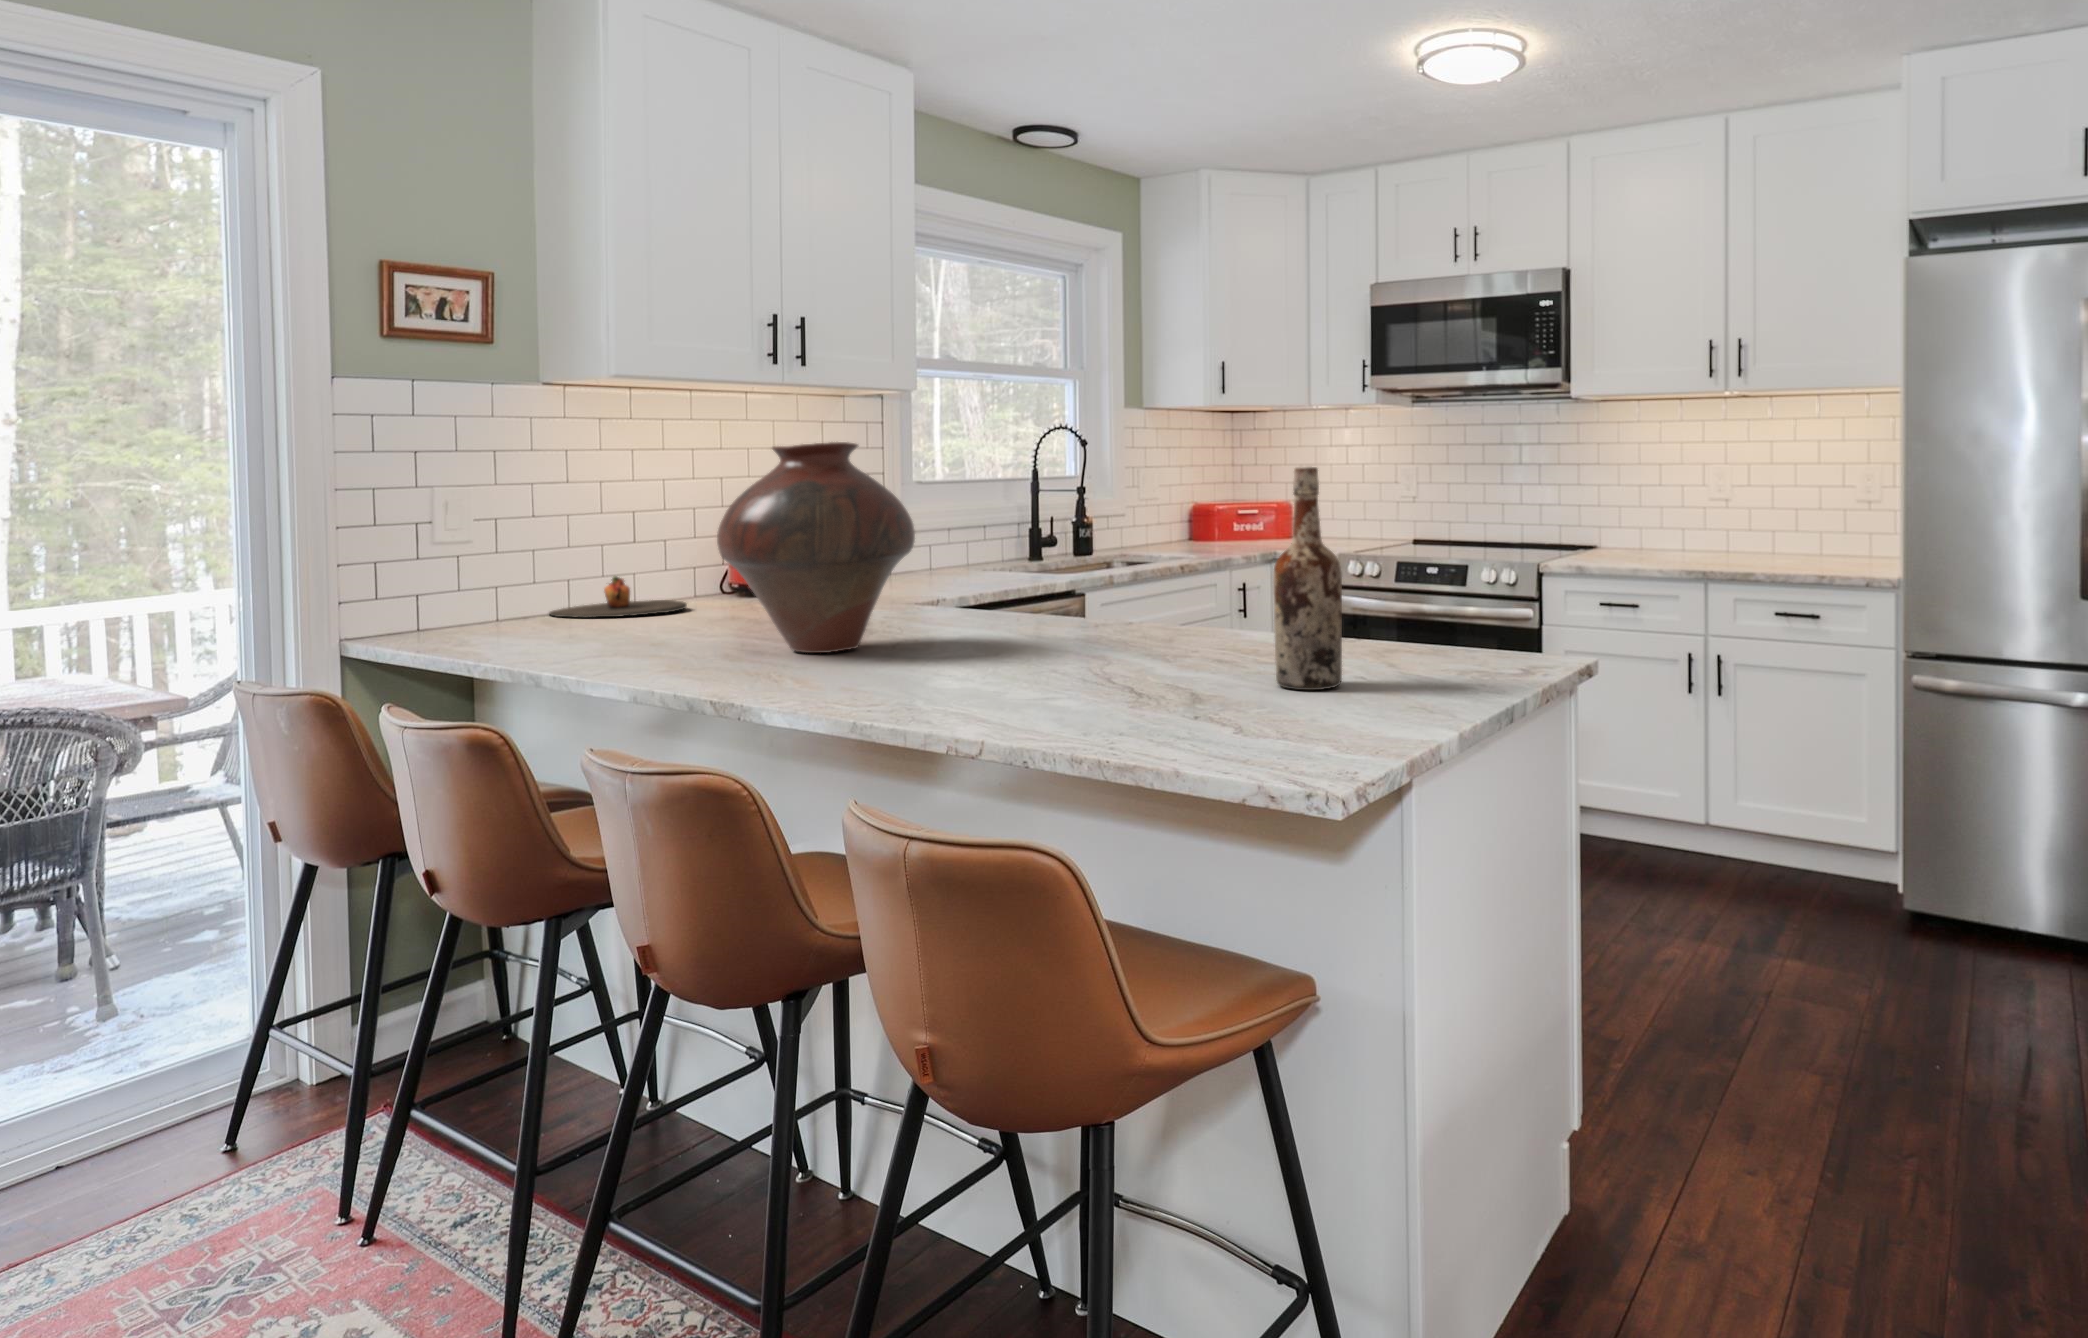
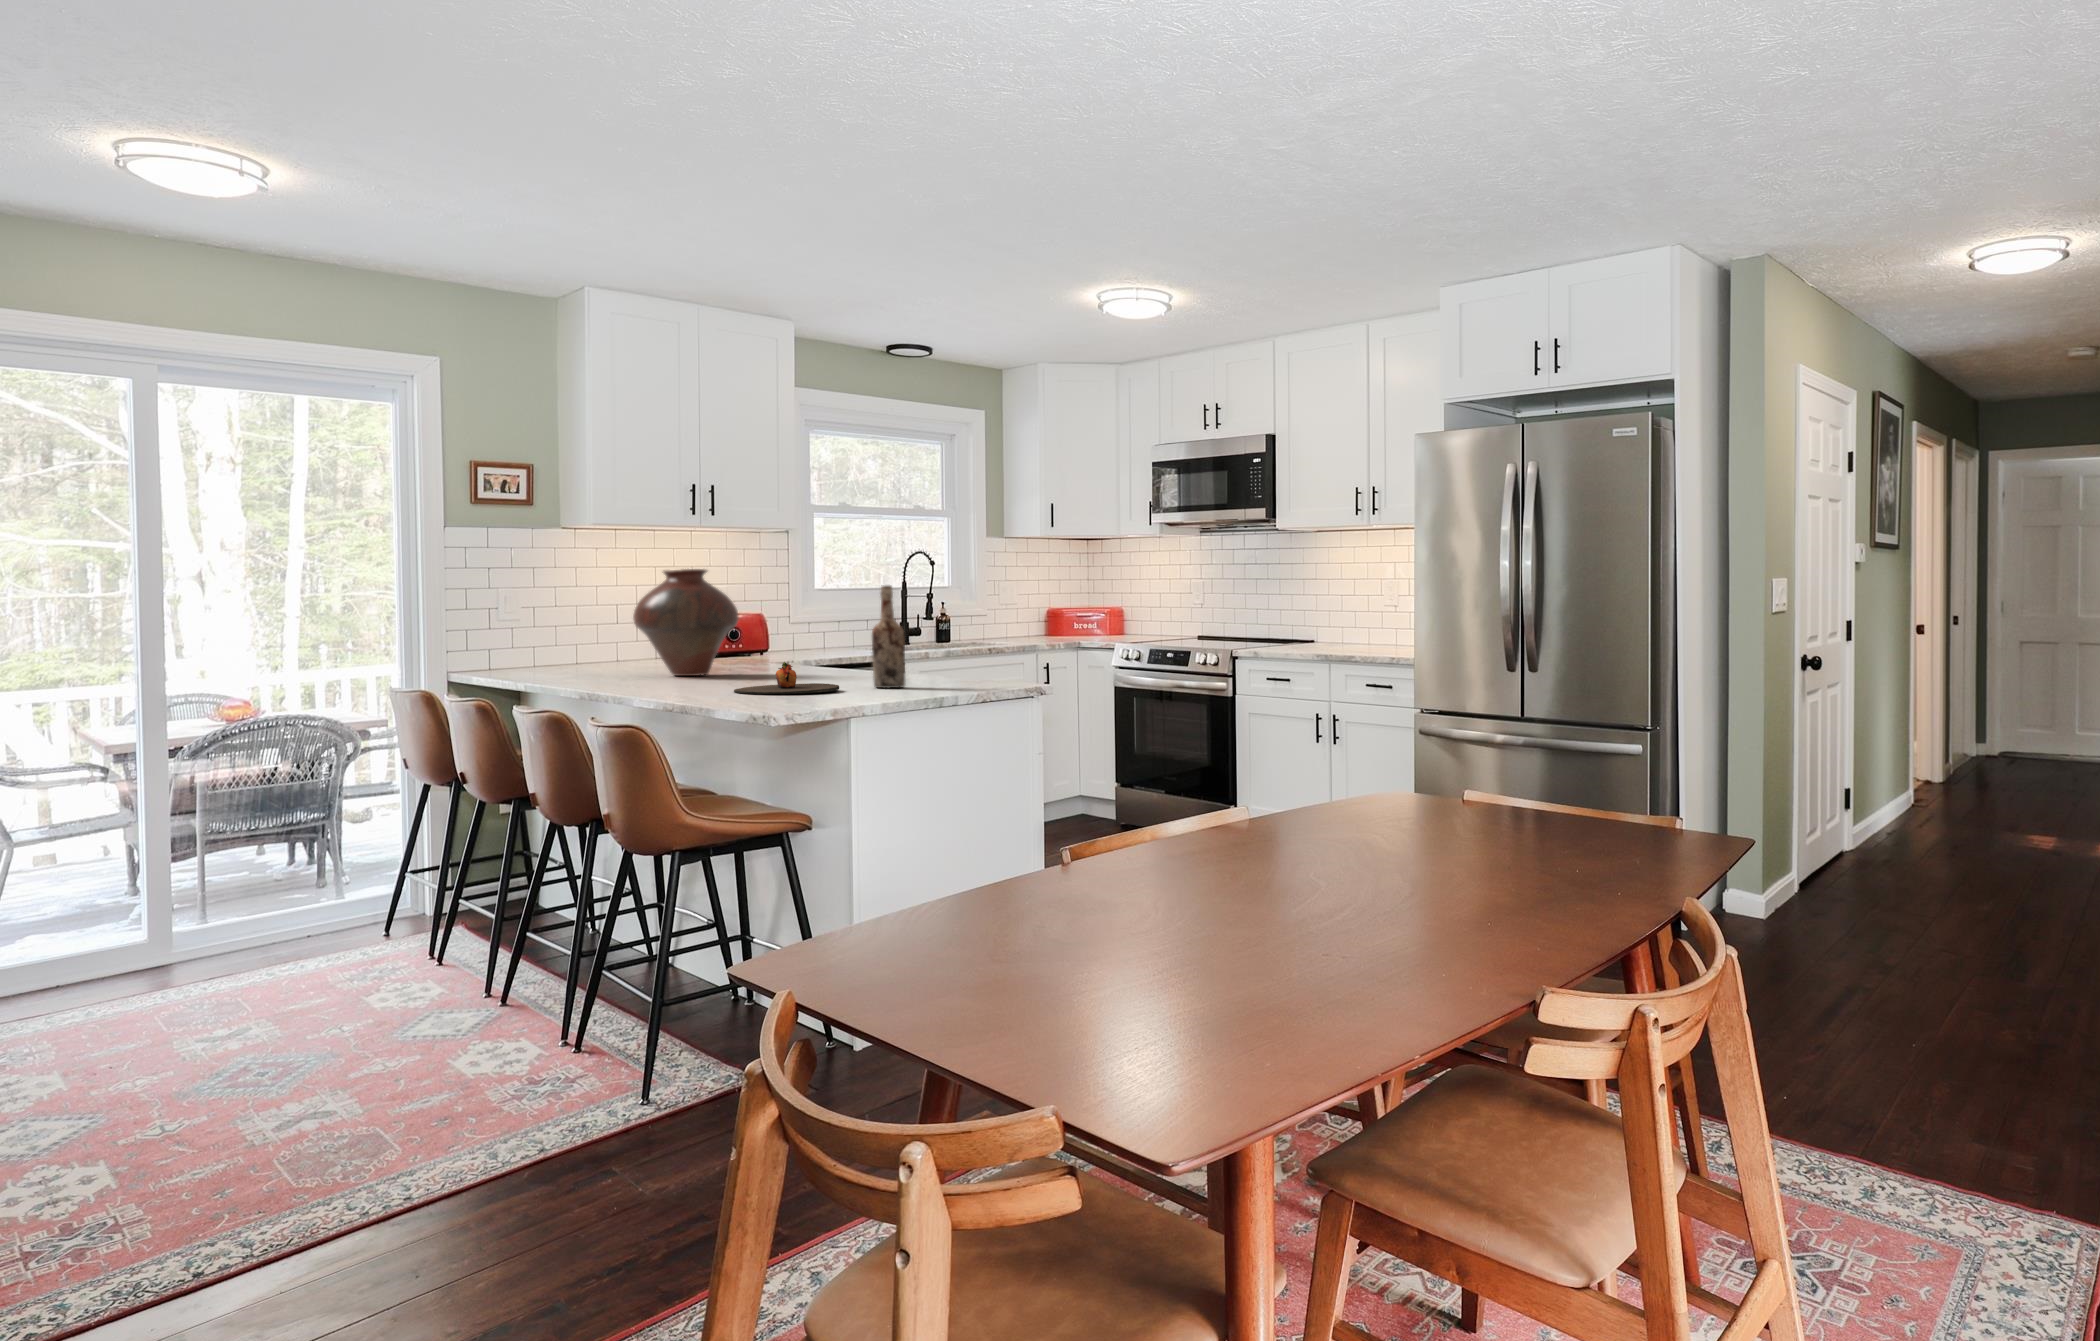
plate: present [549,576,687,618] -> present [734,662,839,694]

